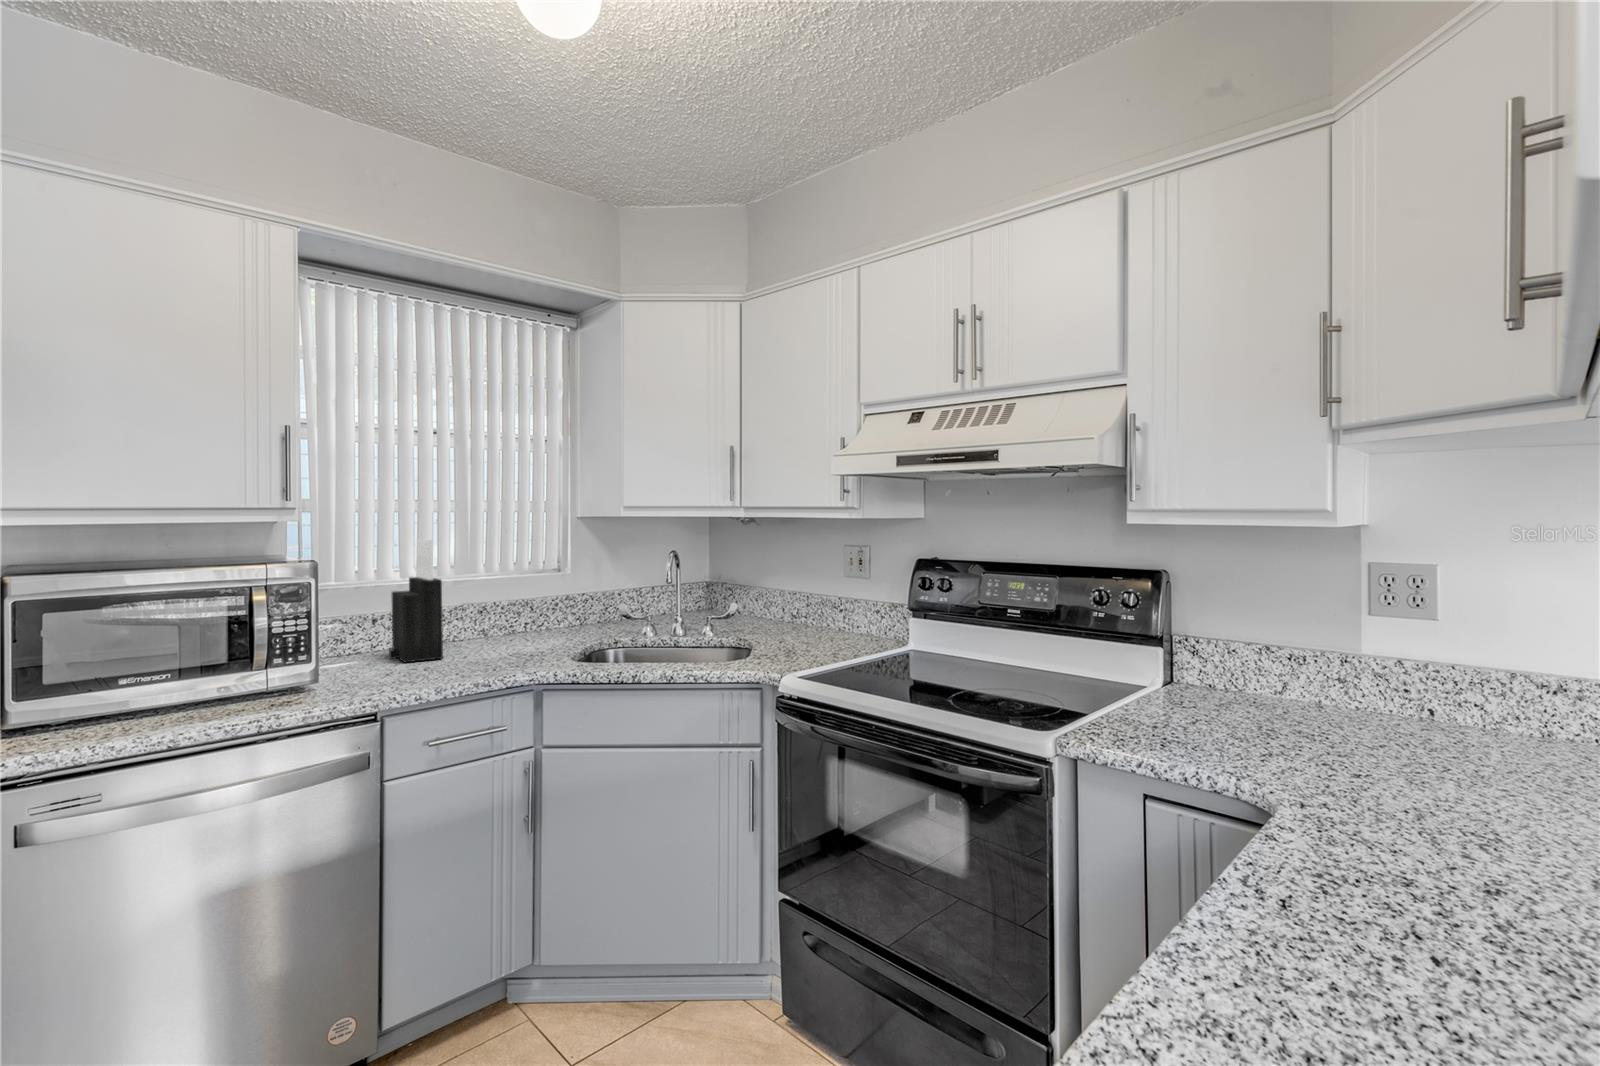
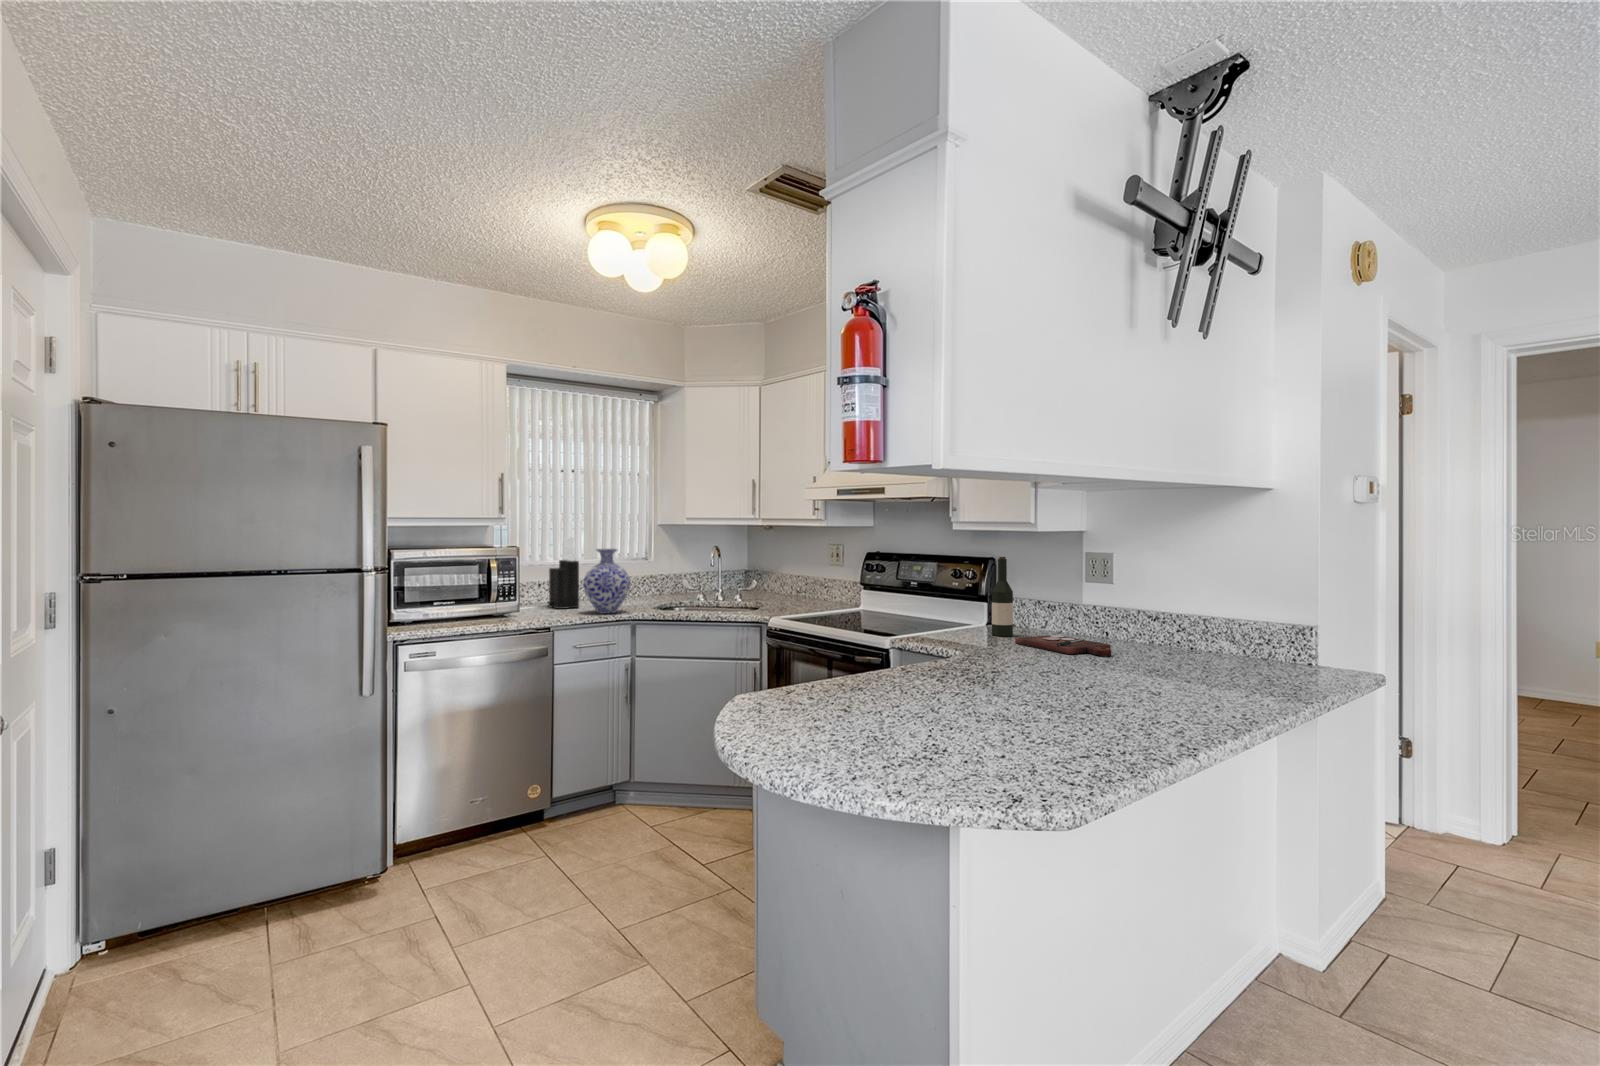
vase: none [447,559,531,672] -> present [583,549,630,613]
wine bottle: none [1202,571,1246,717] -> present [992,557,1013,636]
cutting board: none [1285,717,1537,780] -> present [1015,635,1111,656]

